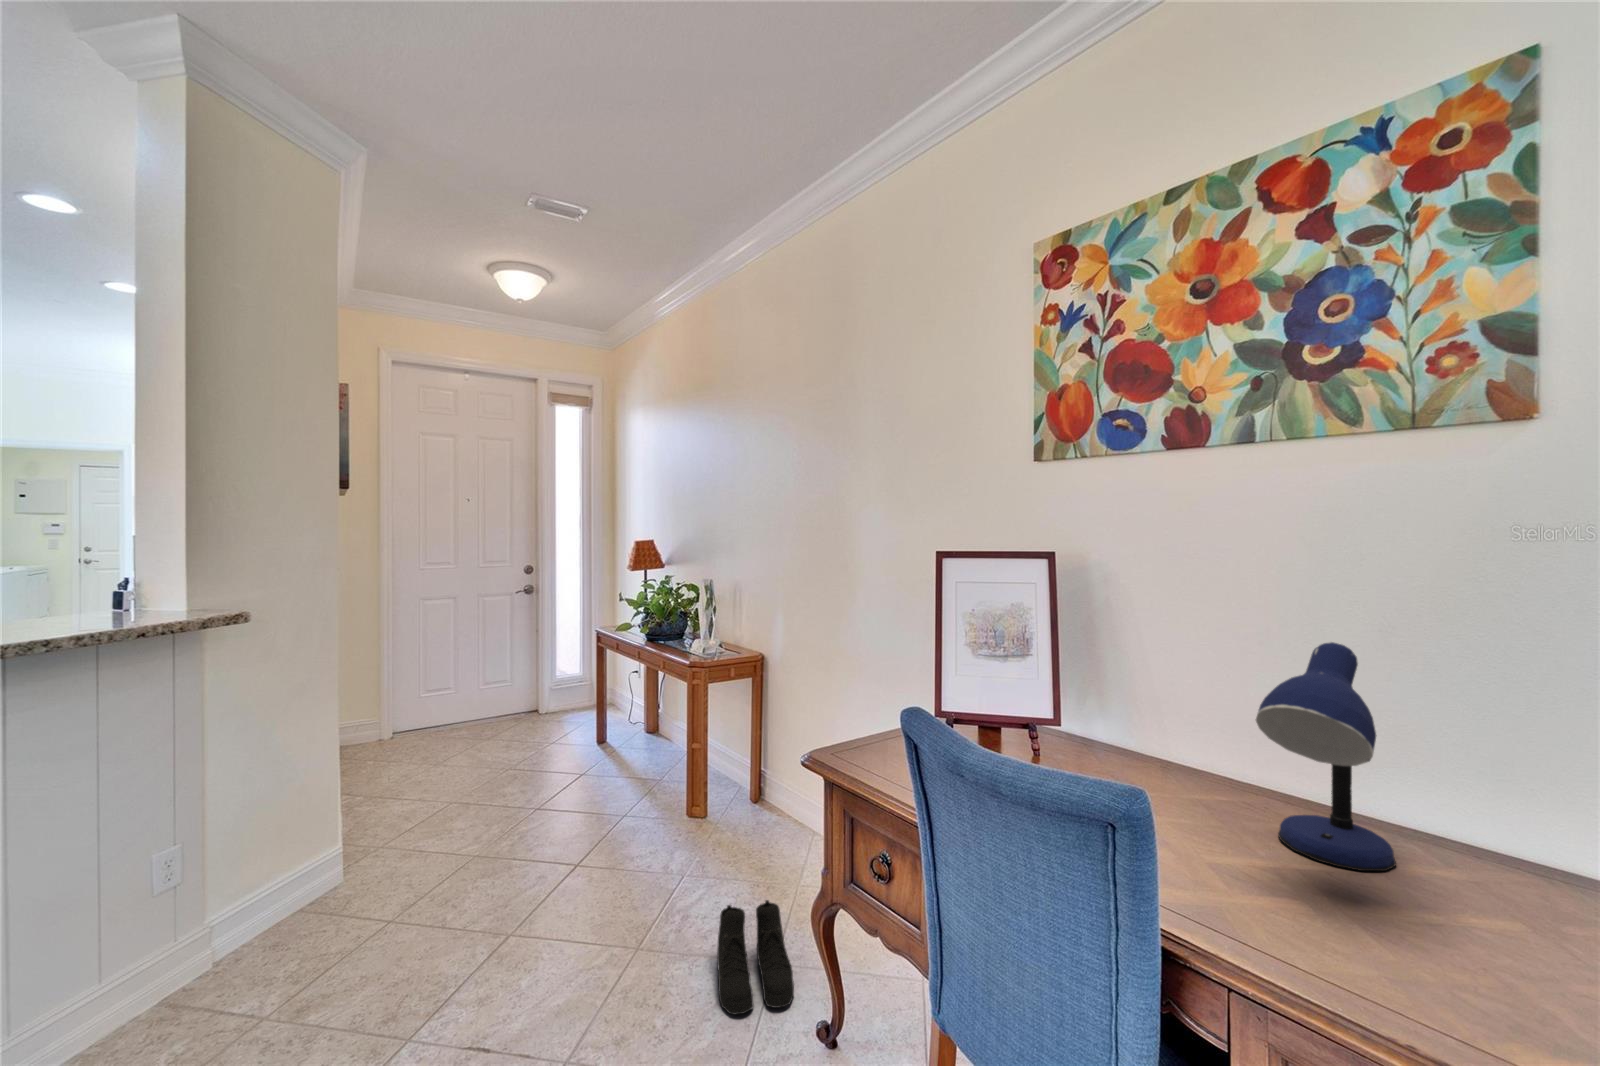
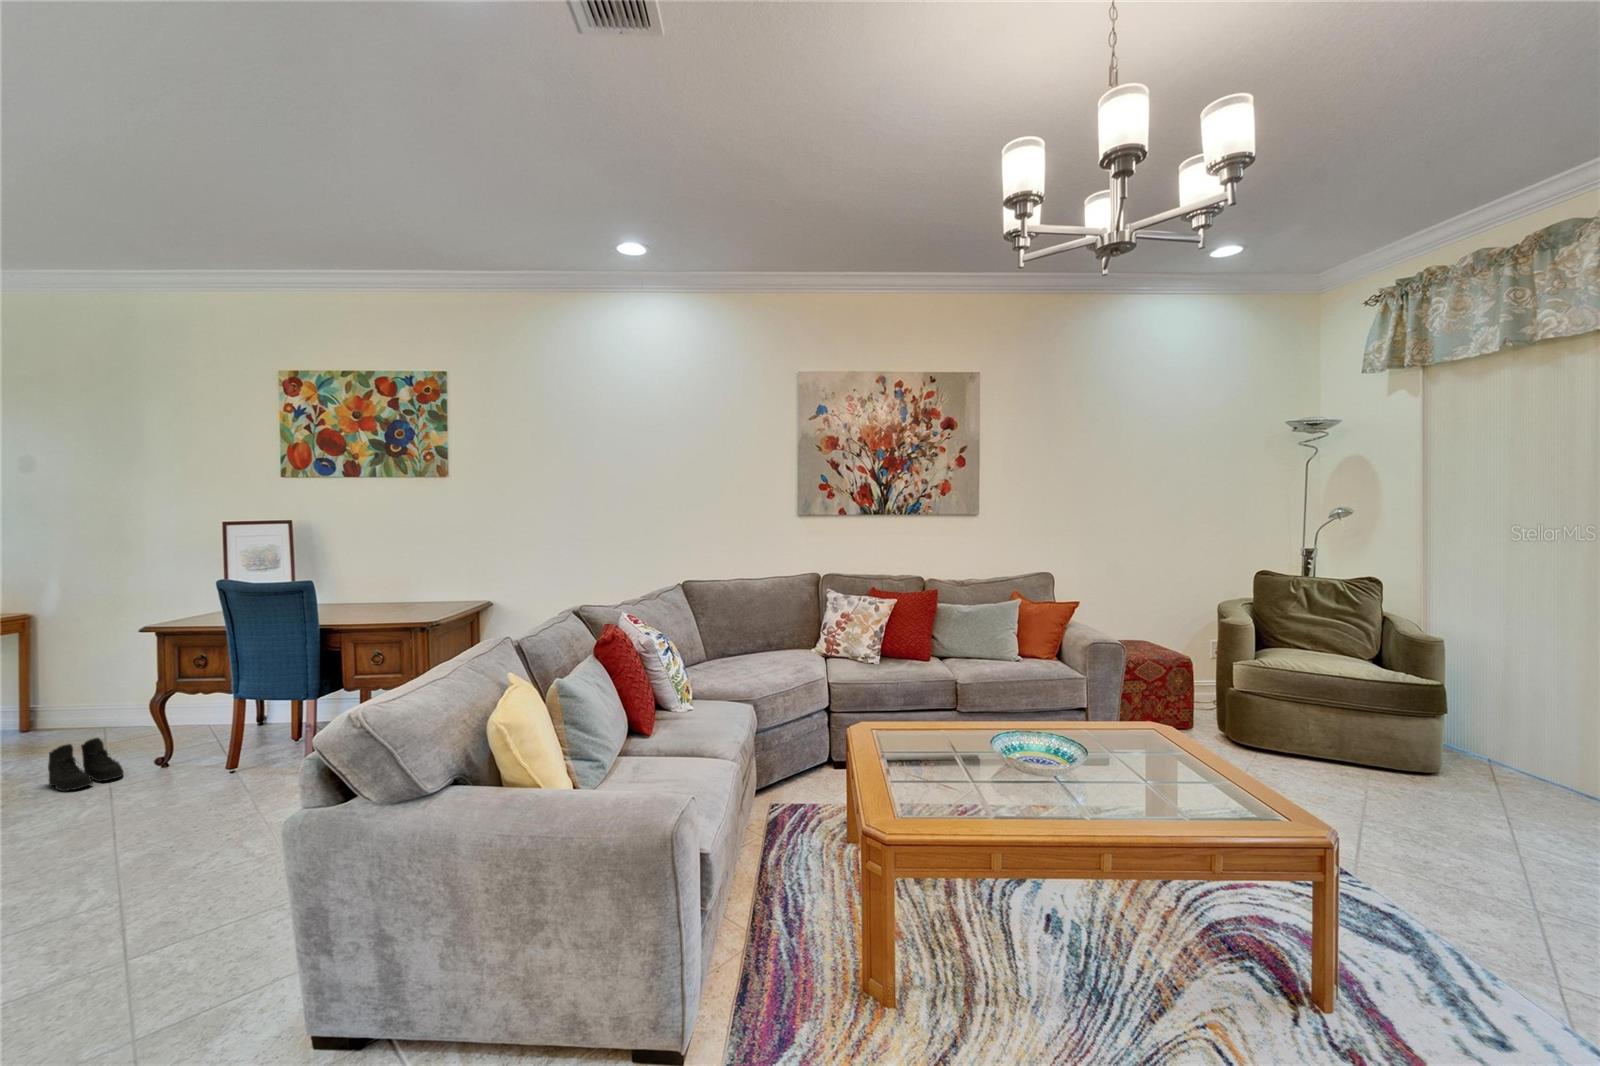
desk lamp: present [1256,642,1396,871] -> none [358,541,408,608]

